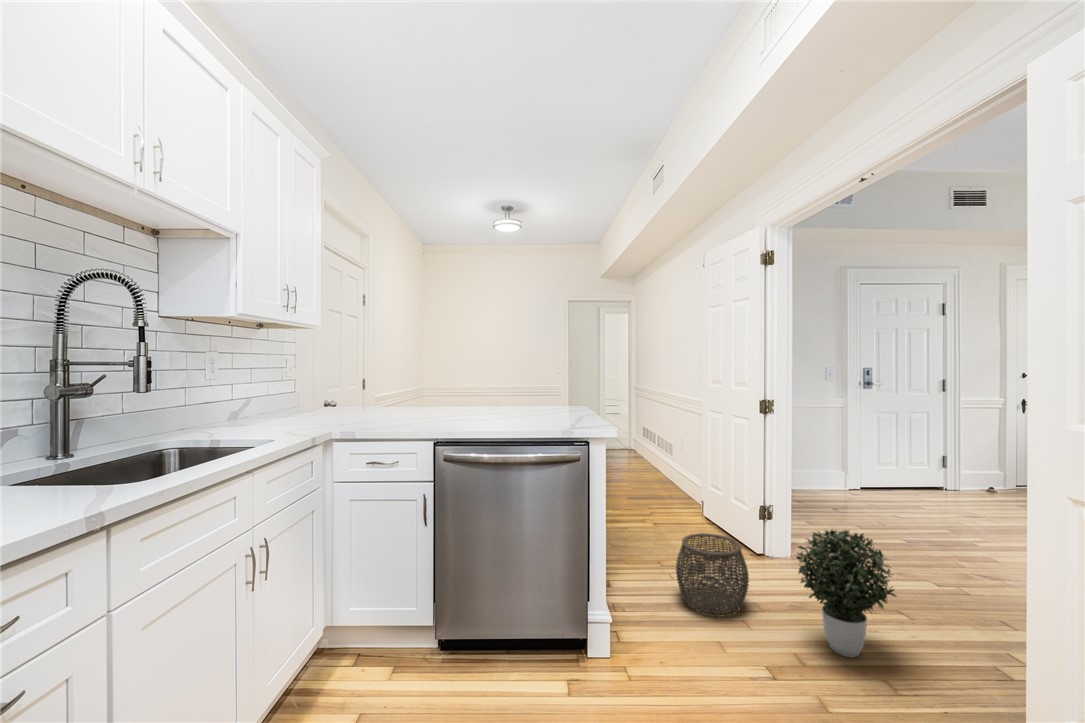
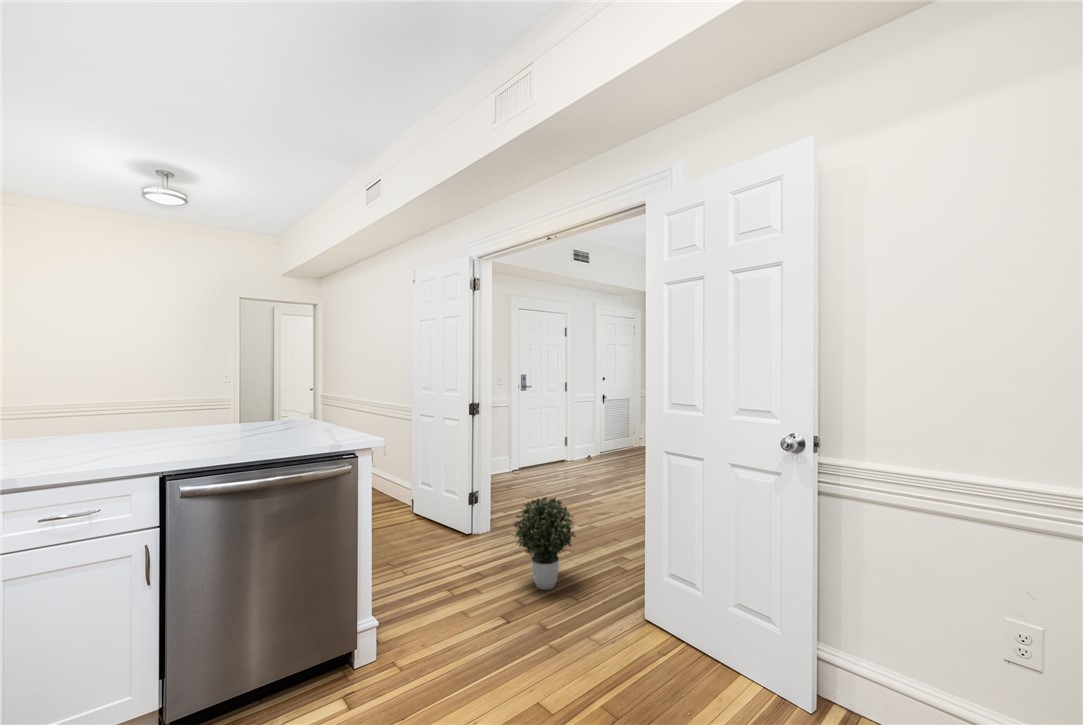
woven basket: present [676,533,749,615] -> none [413,522,475,593]

